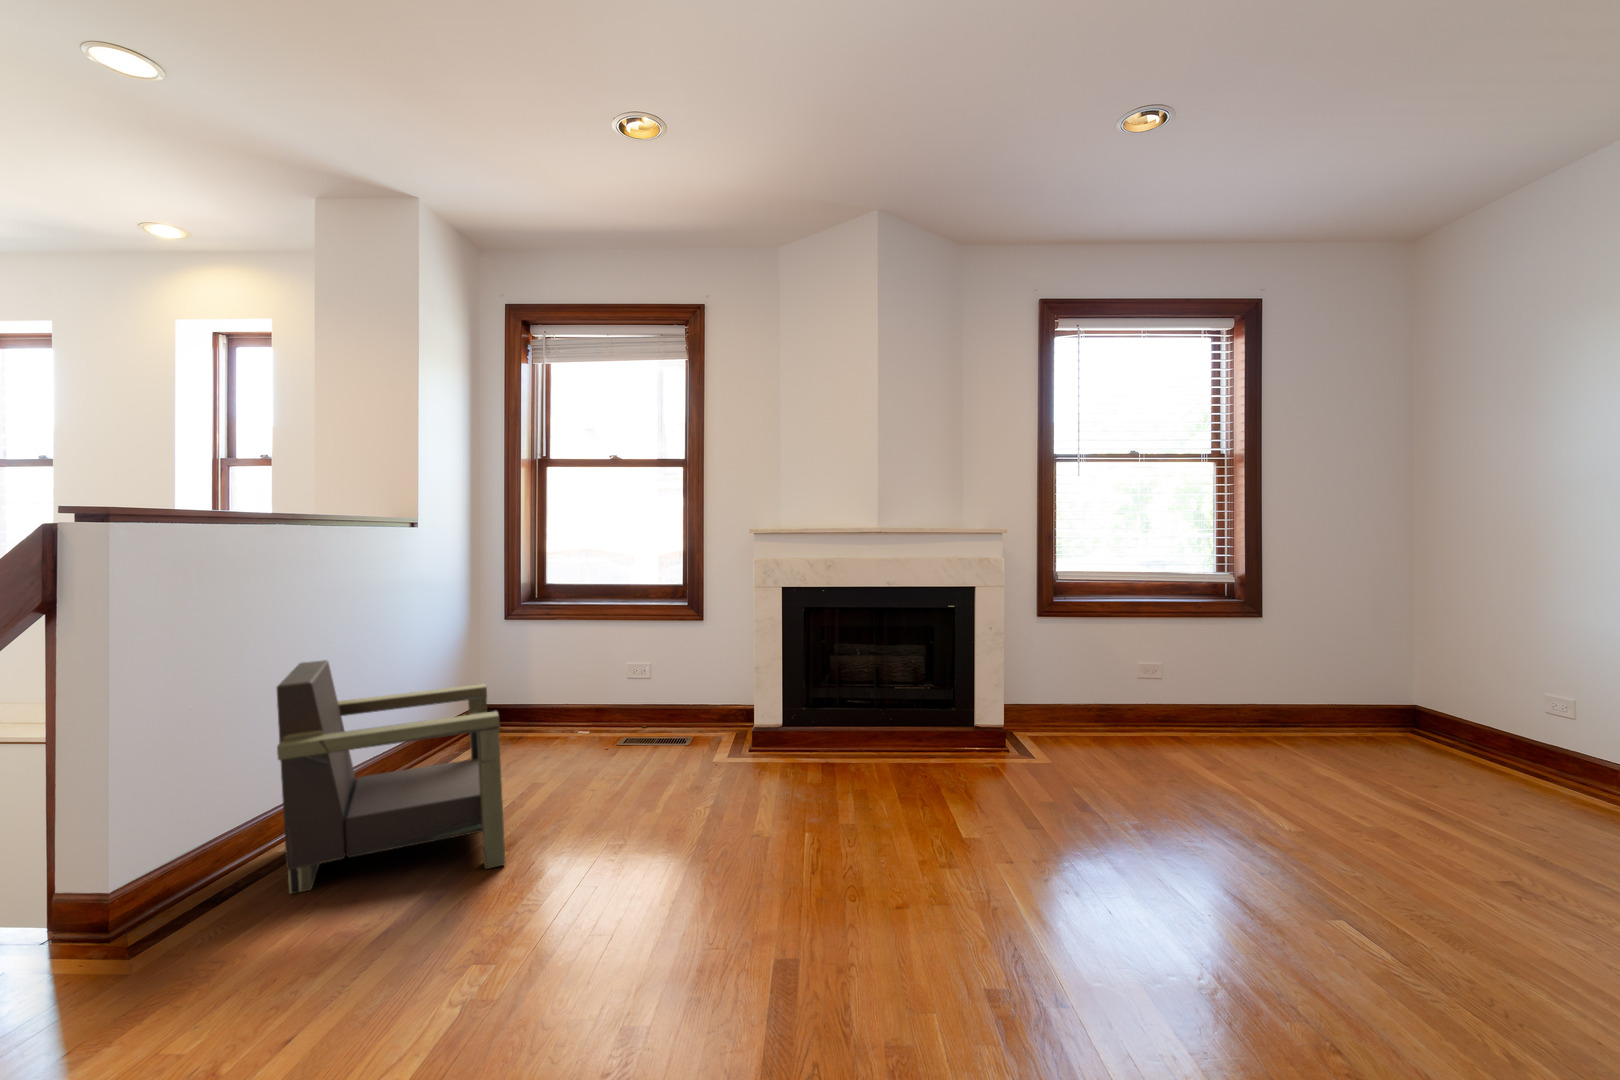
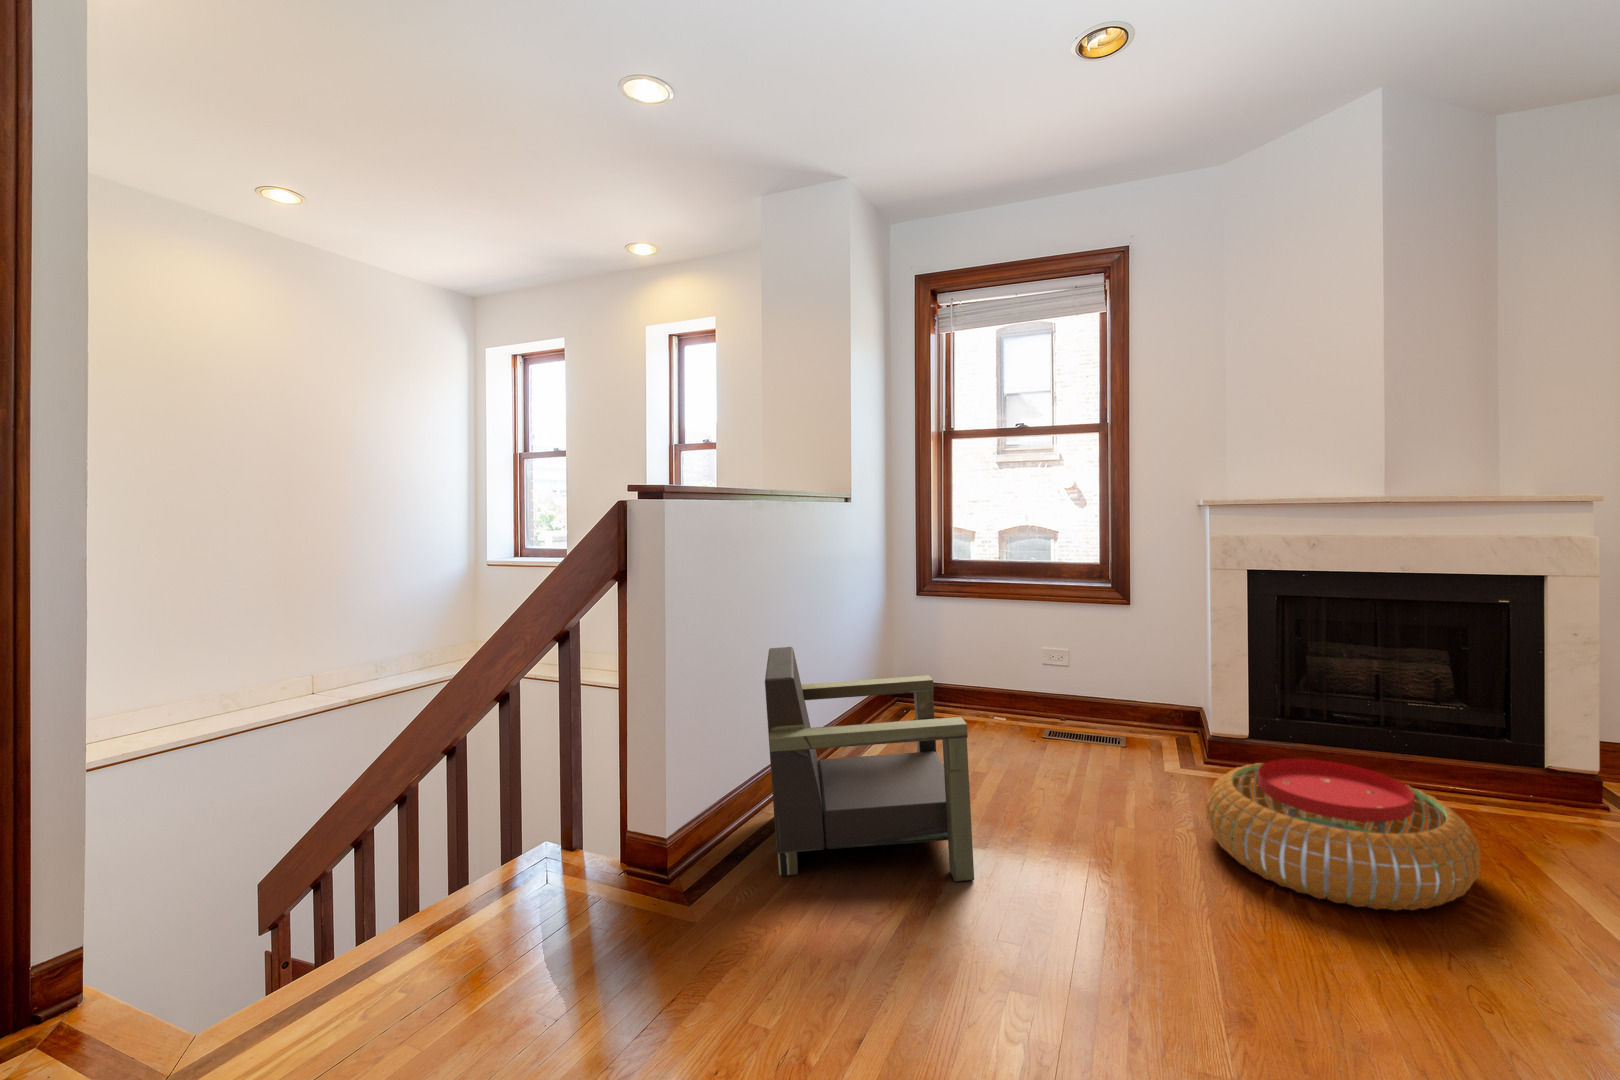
pouf: none [726,730,905,835] -> present [1206,759,1481,911]

